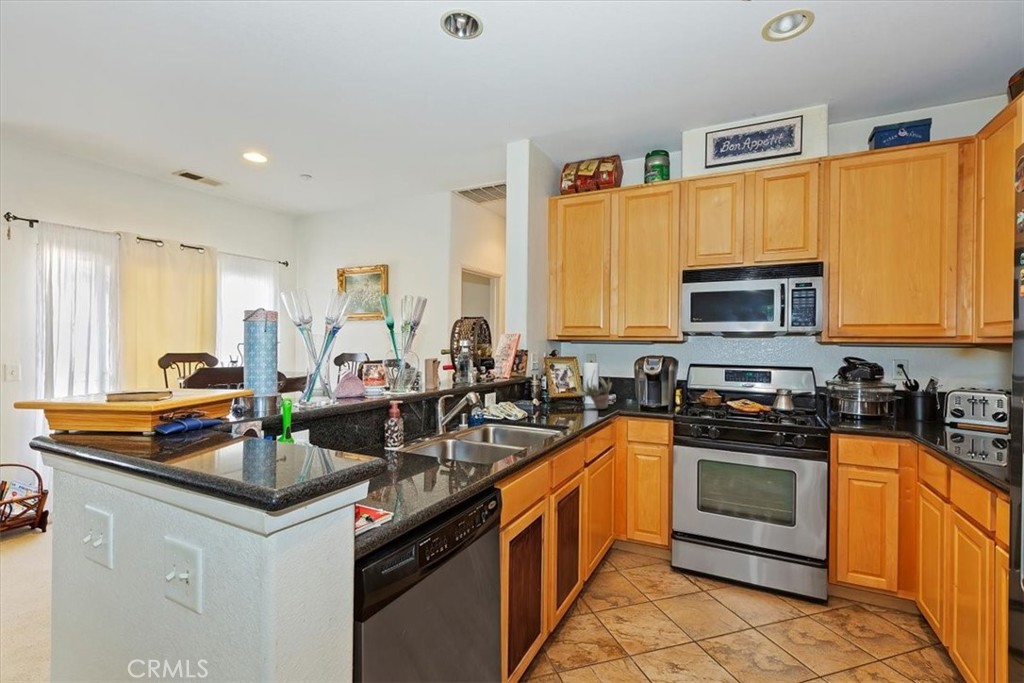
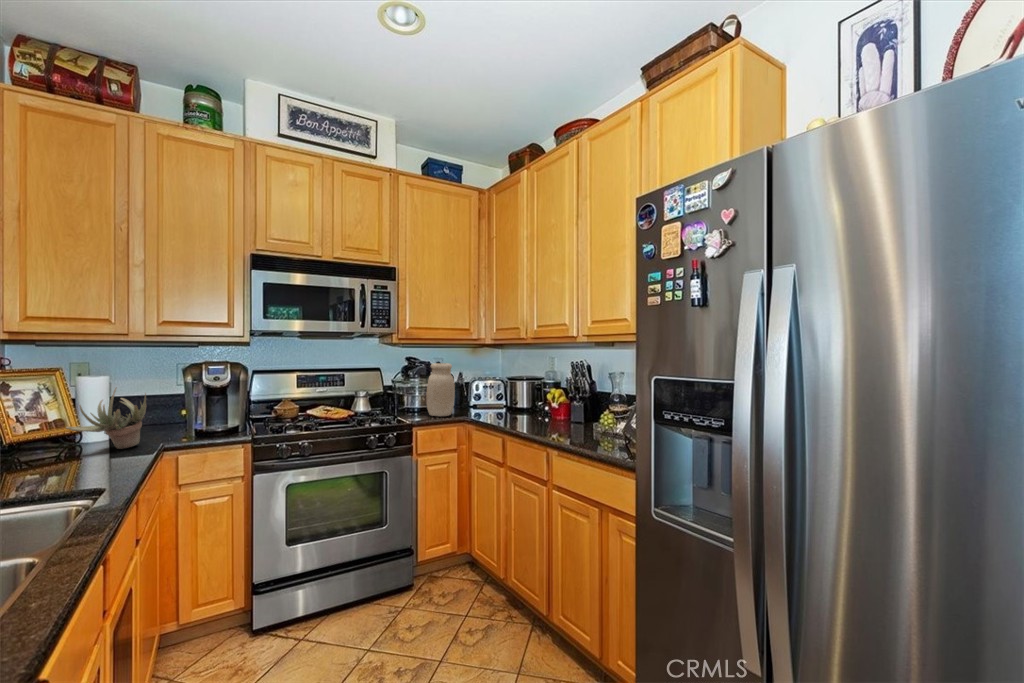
jar: none [853,366,894,428] -> present [426,363,455,416]

